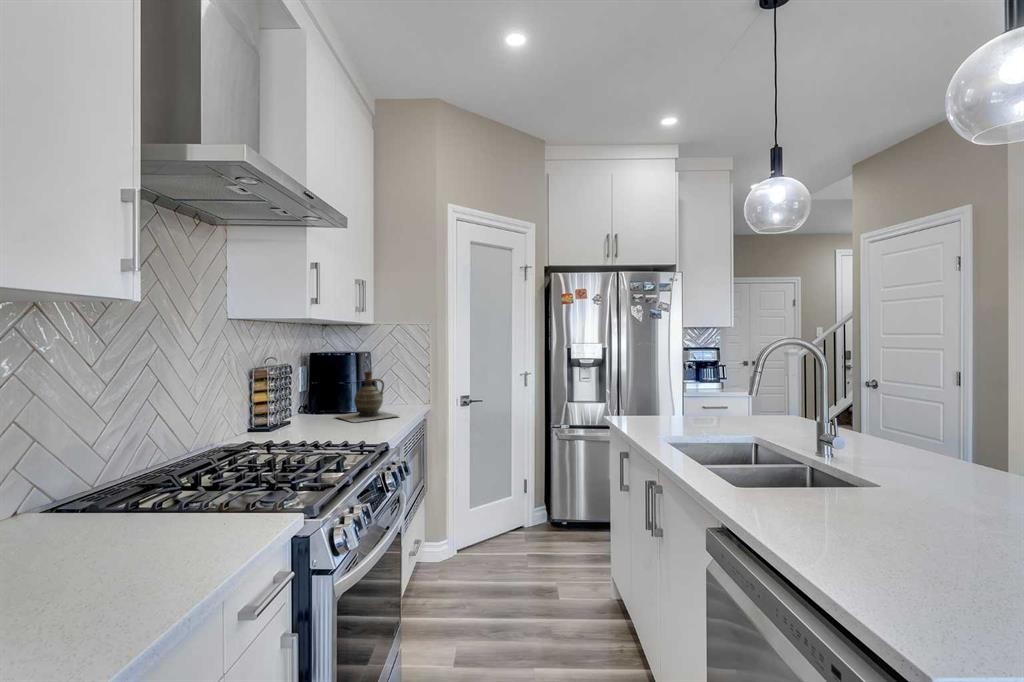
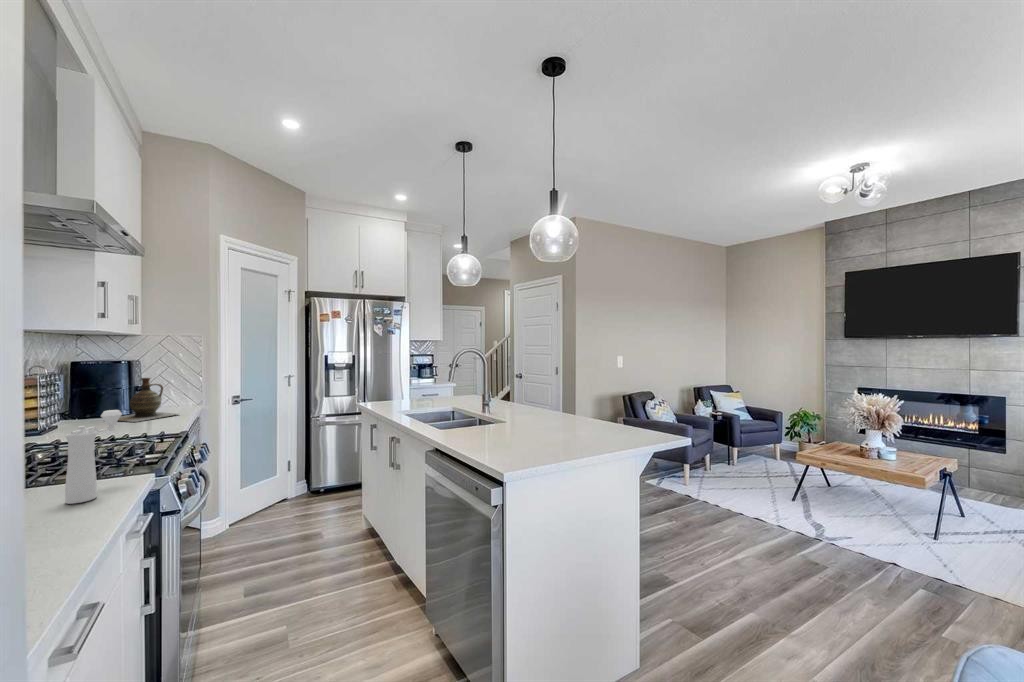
pepper mill: none [149,422,238,561] -> present [65,410,122,504]

